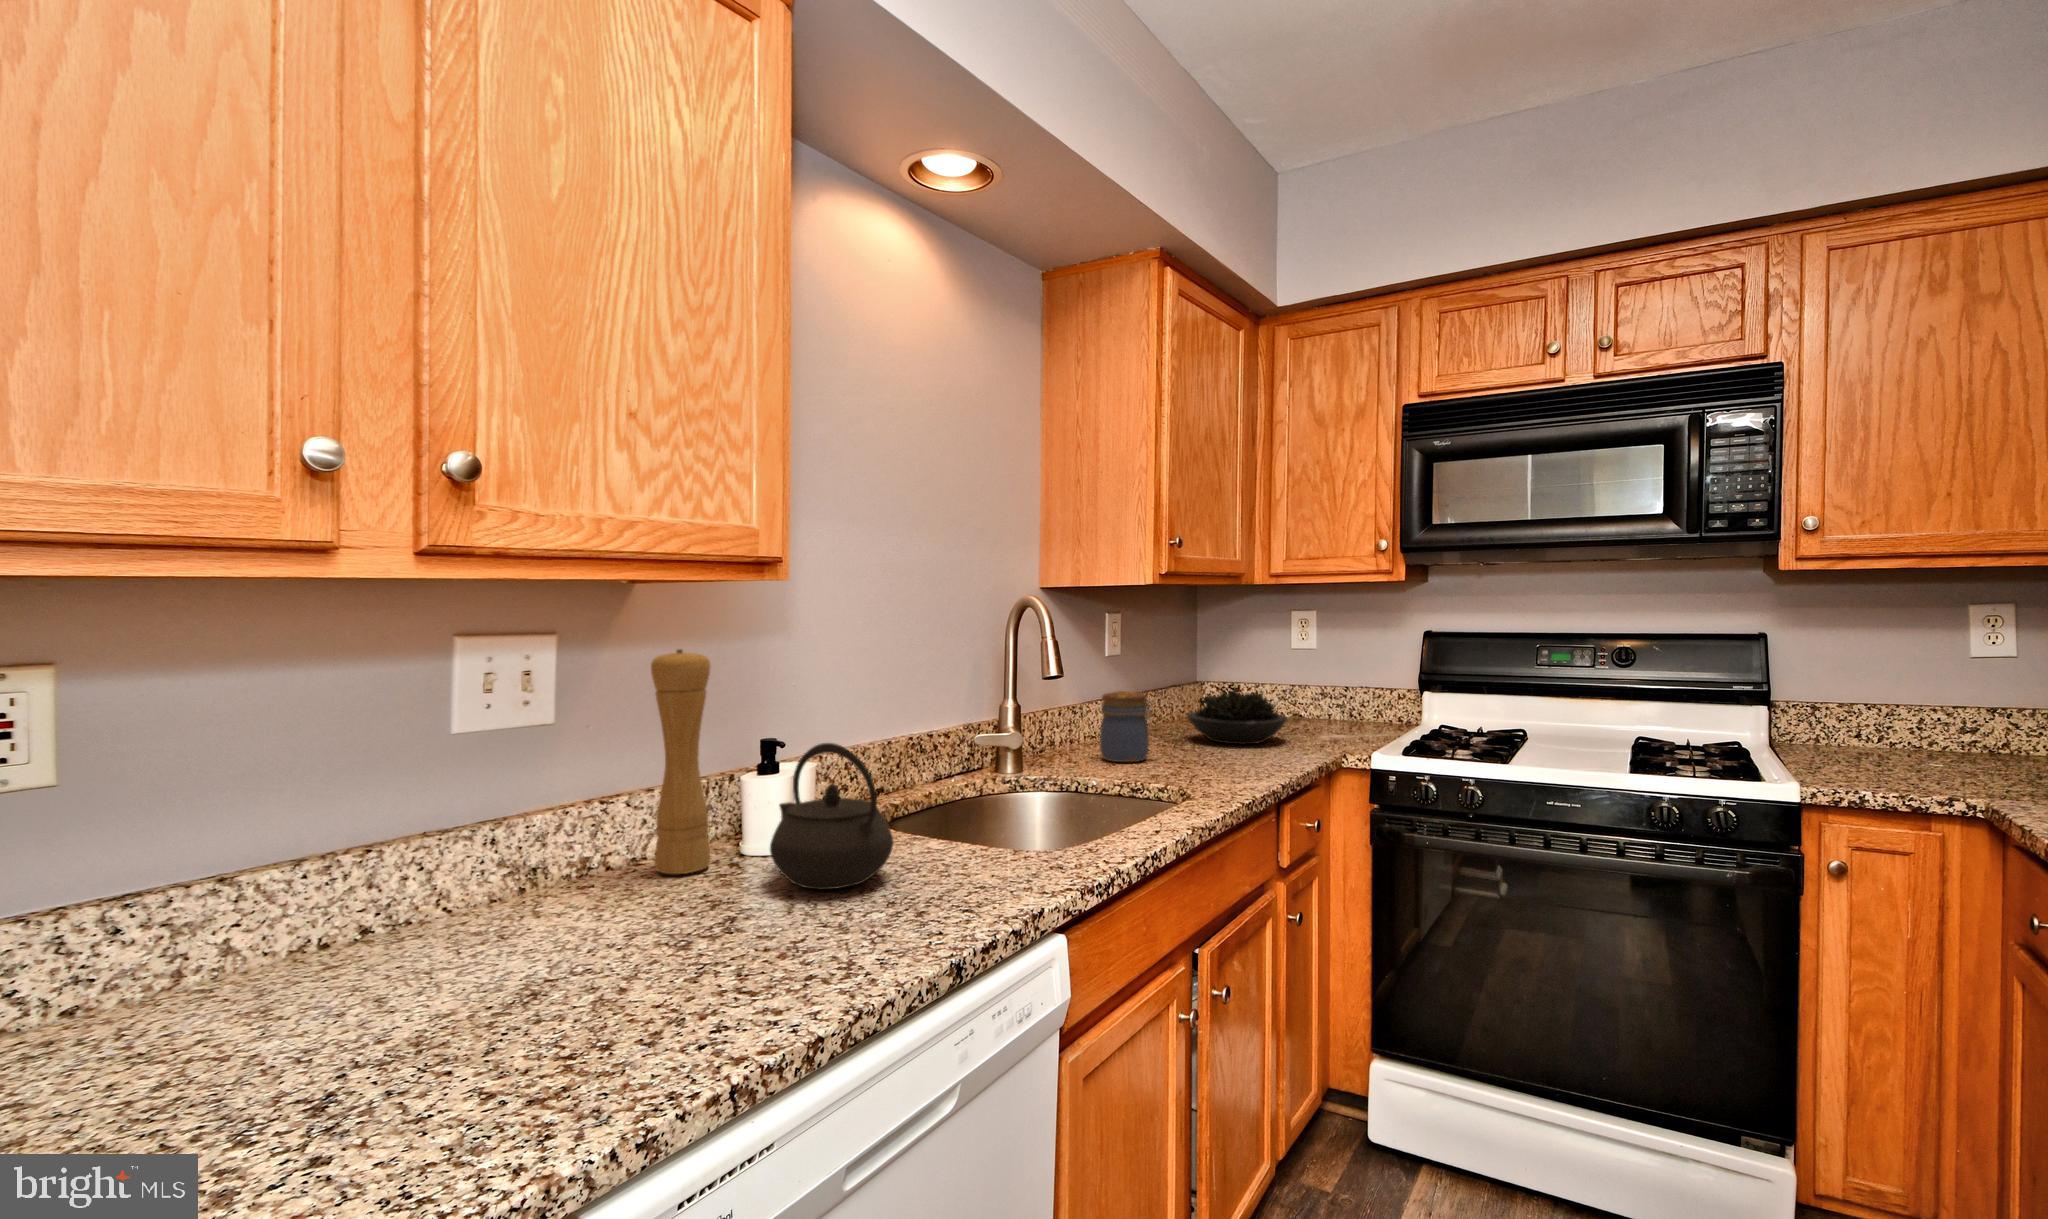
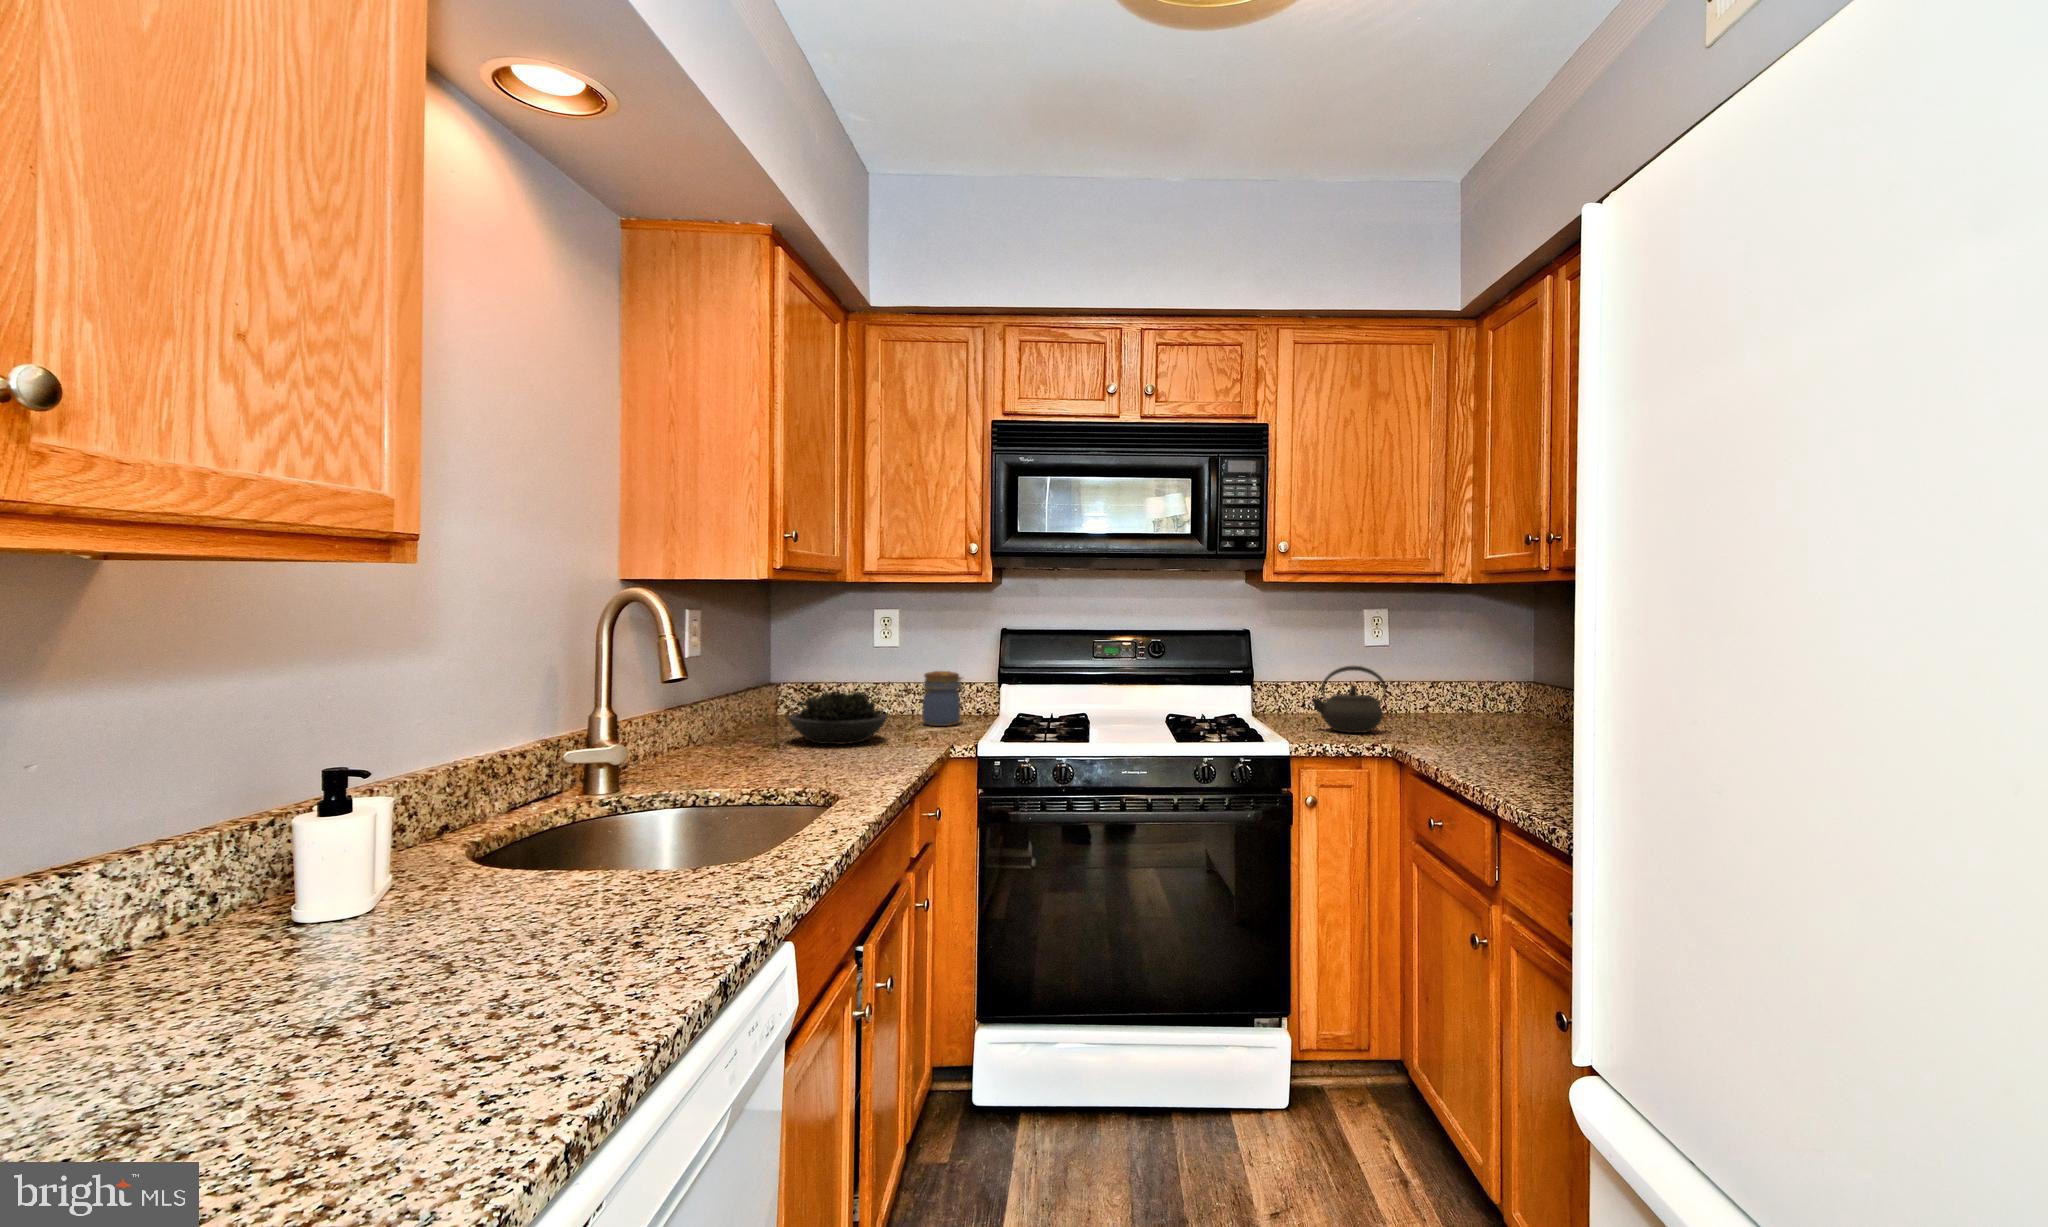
pepper mill: present [651,649,710,874] -> none [154,649,258,966]
jar: present [1100,691,1154,762] -> present [922,671,963,726]
kettle: present [770,743,894,890] -> present [1311,666,1387,733]

